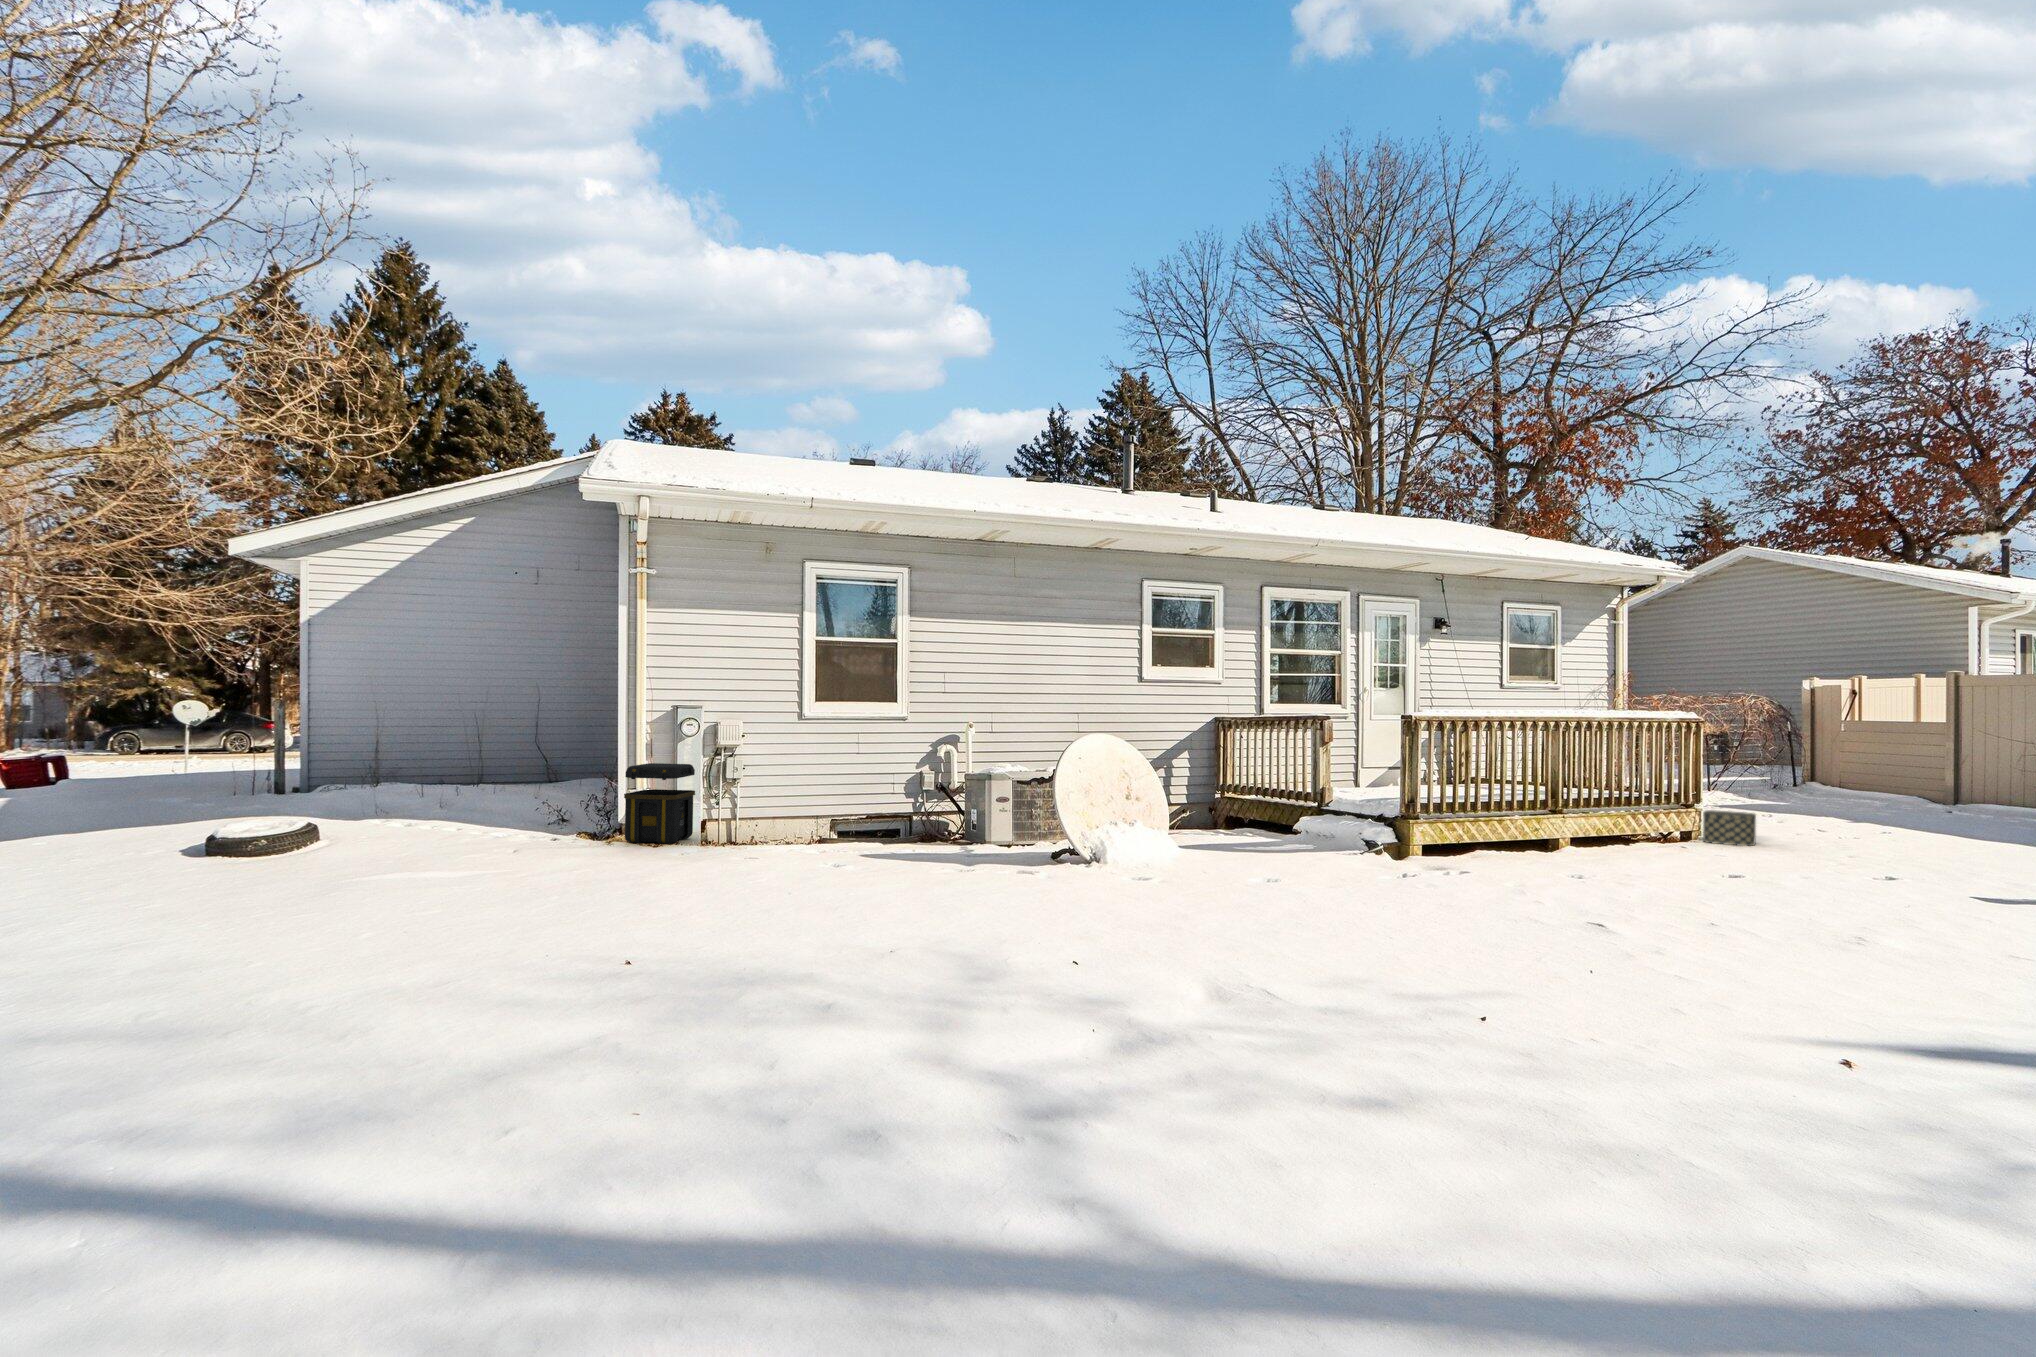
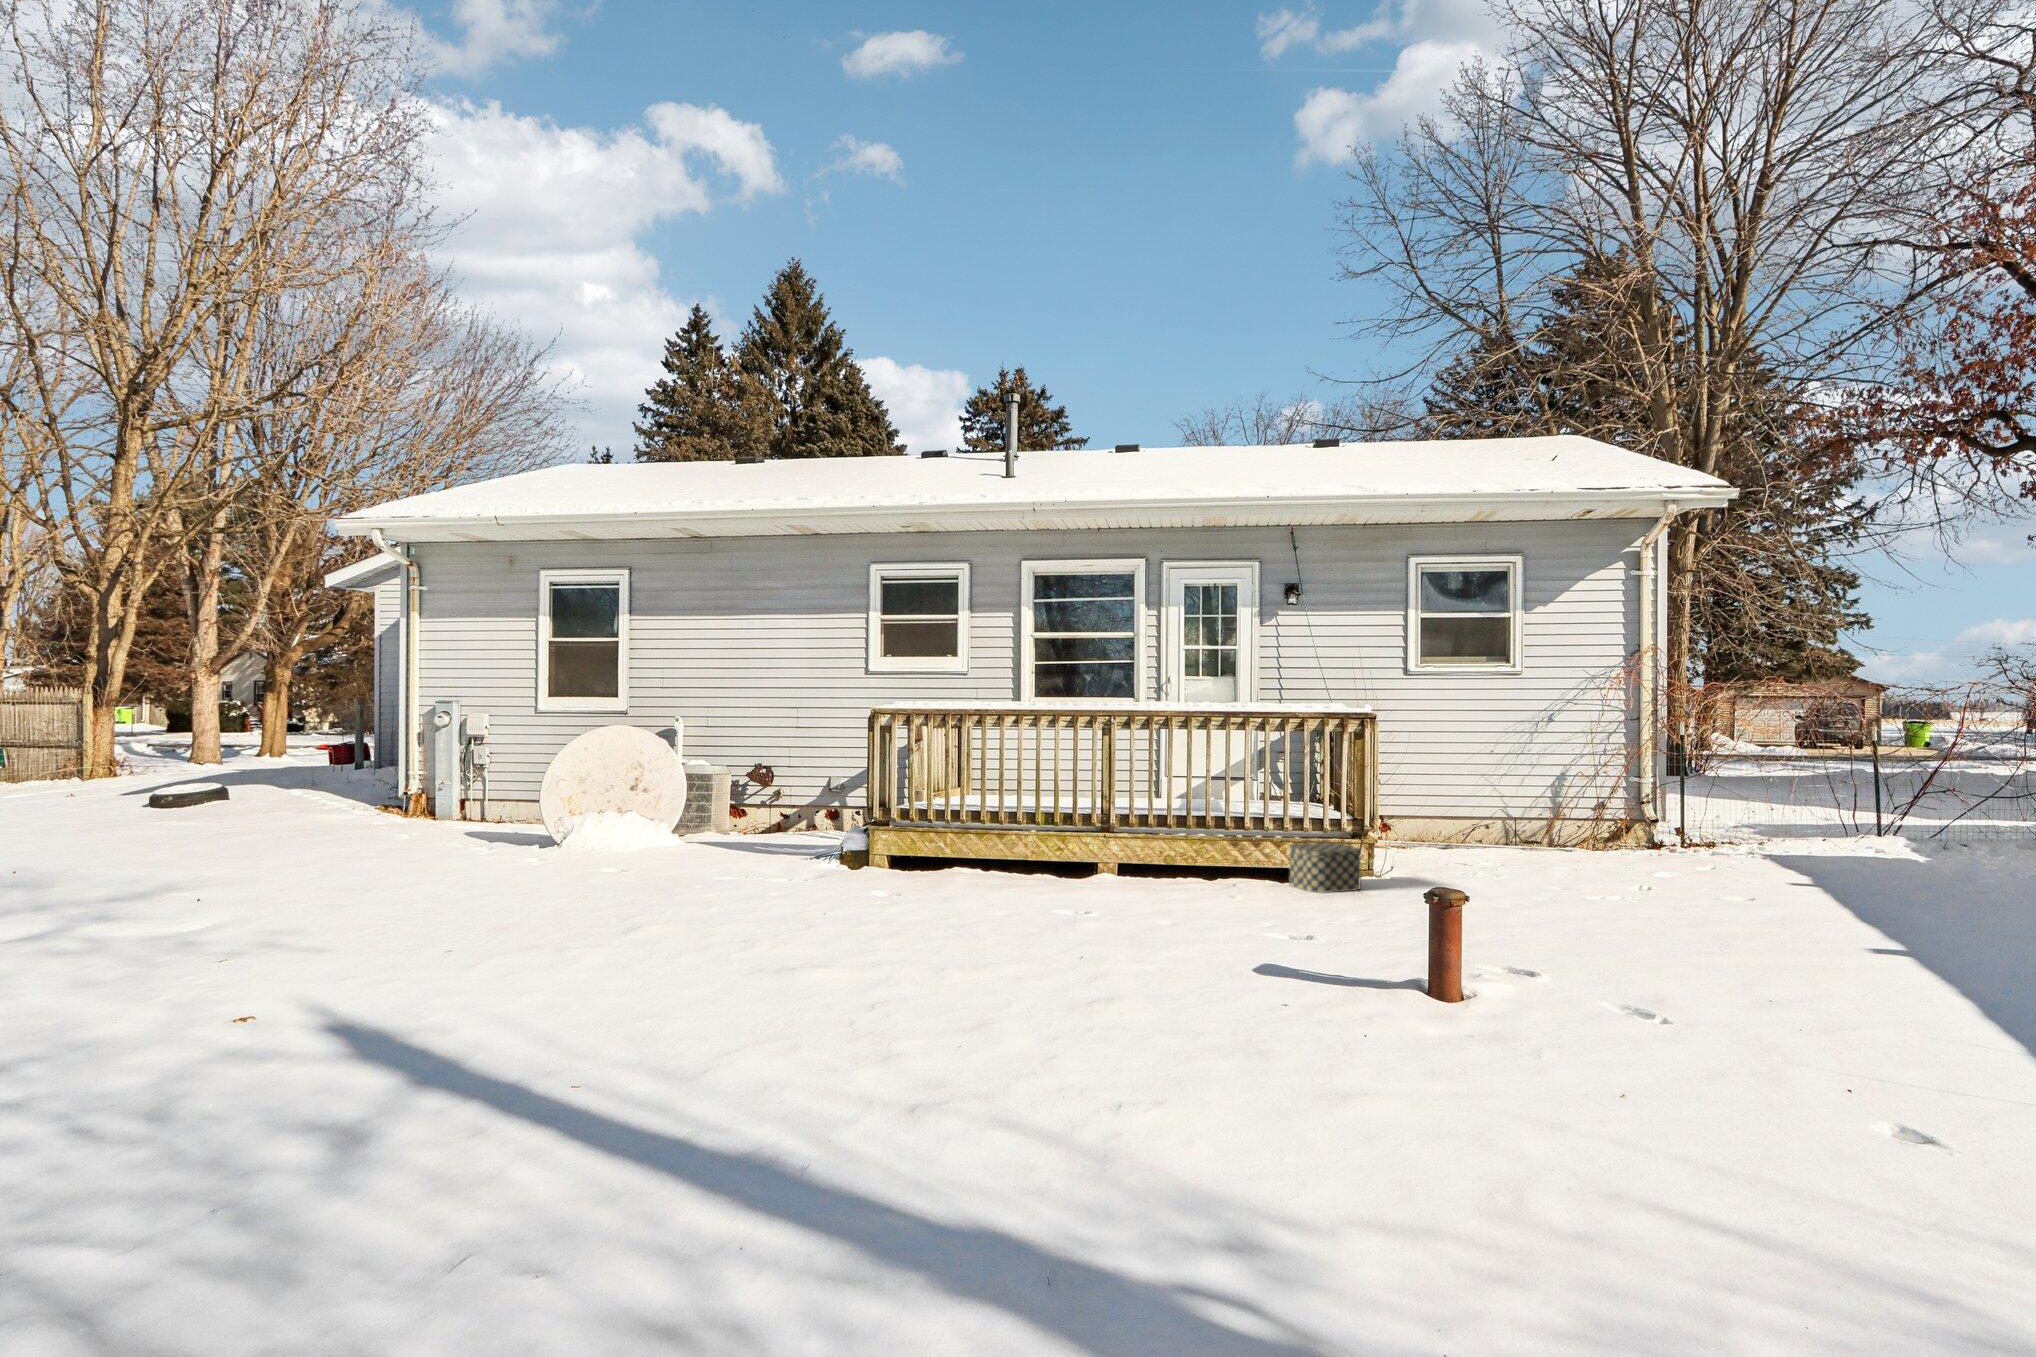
toolbox: present [624,763,695,844] -> none [383,748,443,814]

